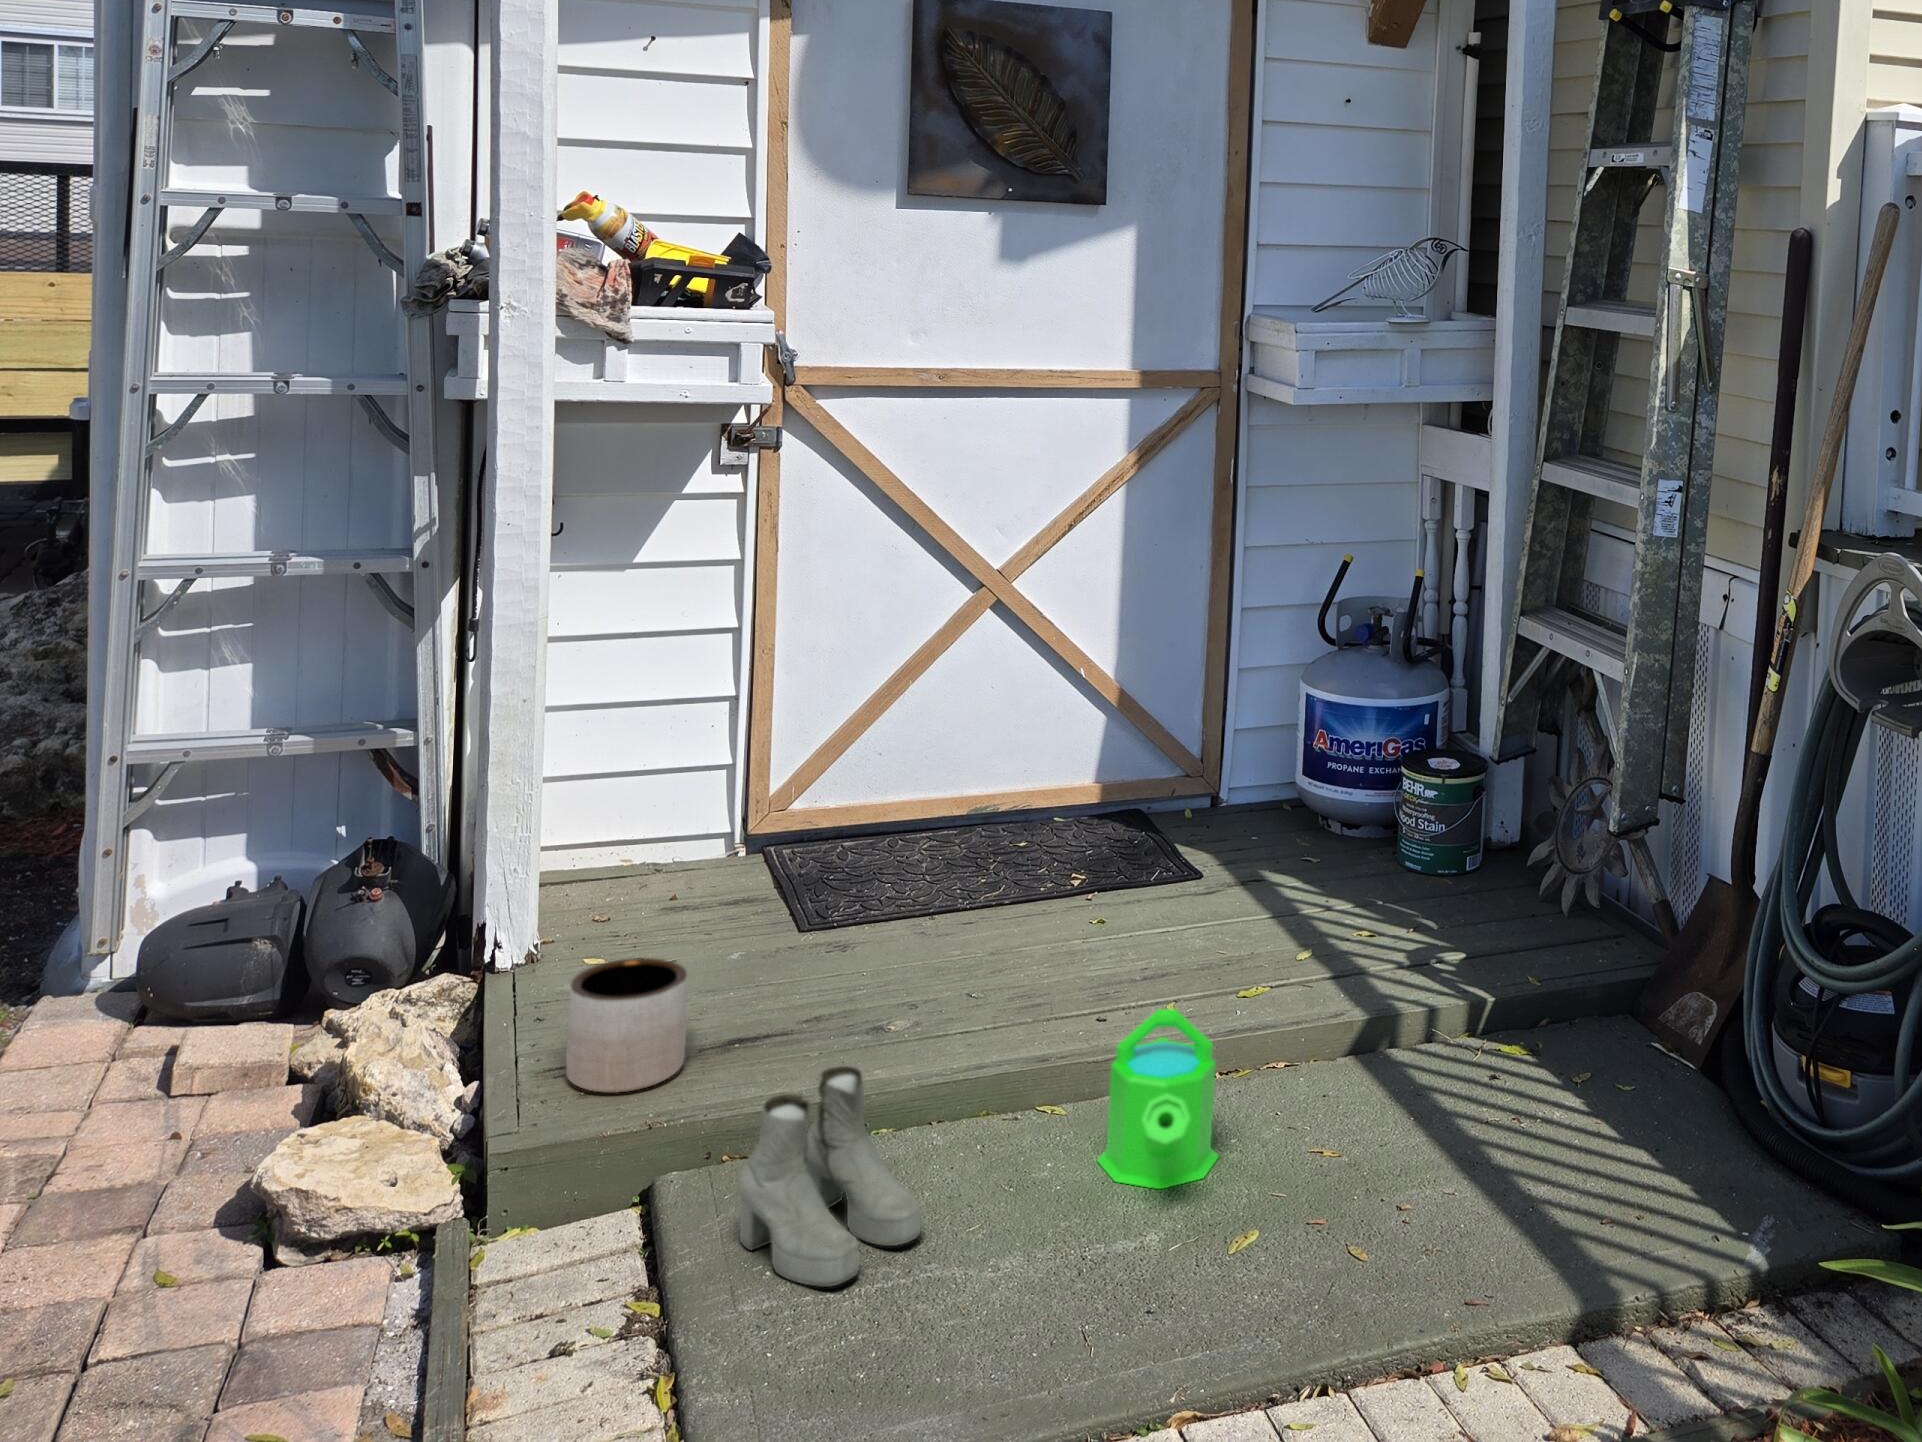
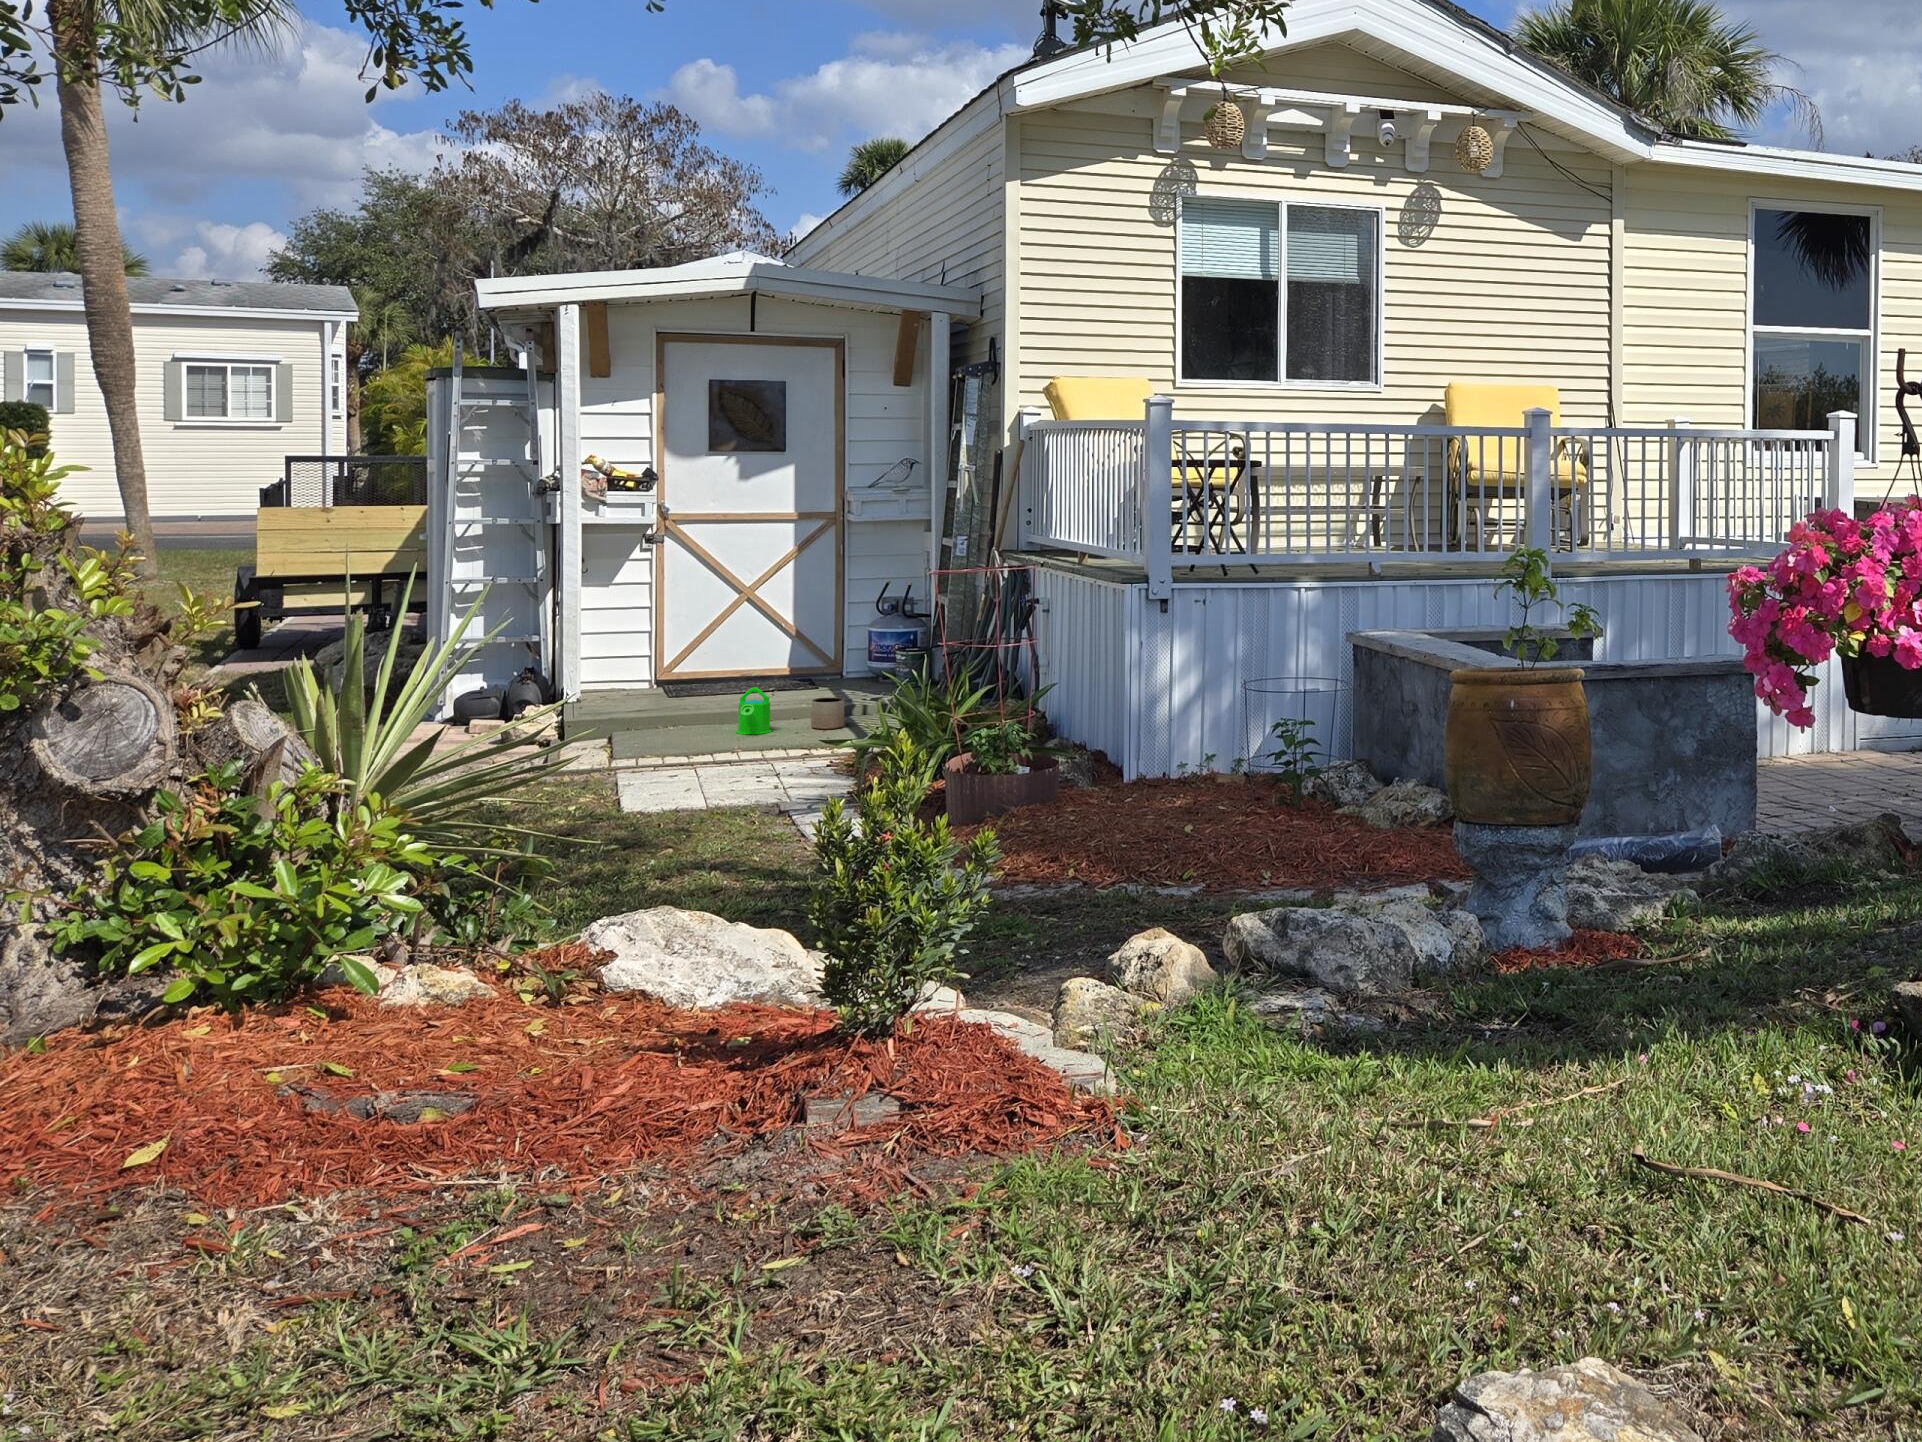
planter: present [566,958,687,1093] -> present [811,698,844,729]
boots: present [739,1066,921,1287] -> none [627,696,676,741]

